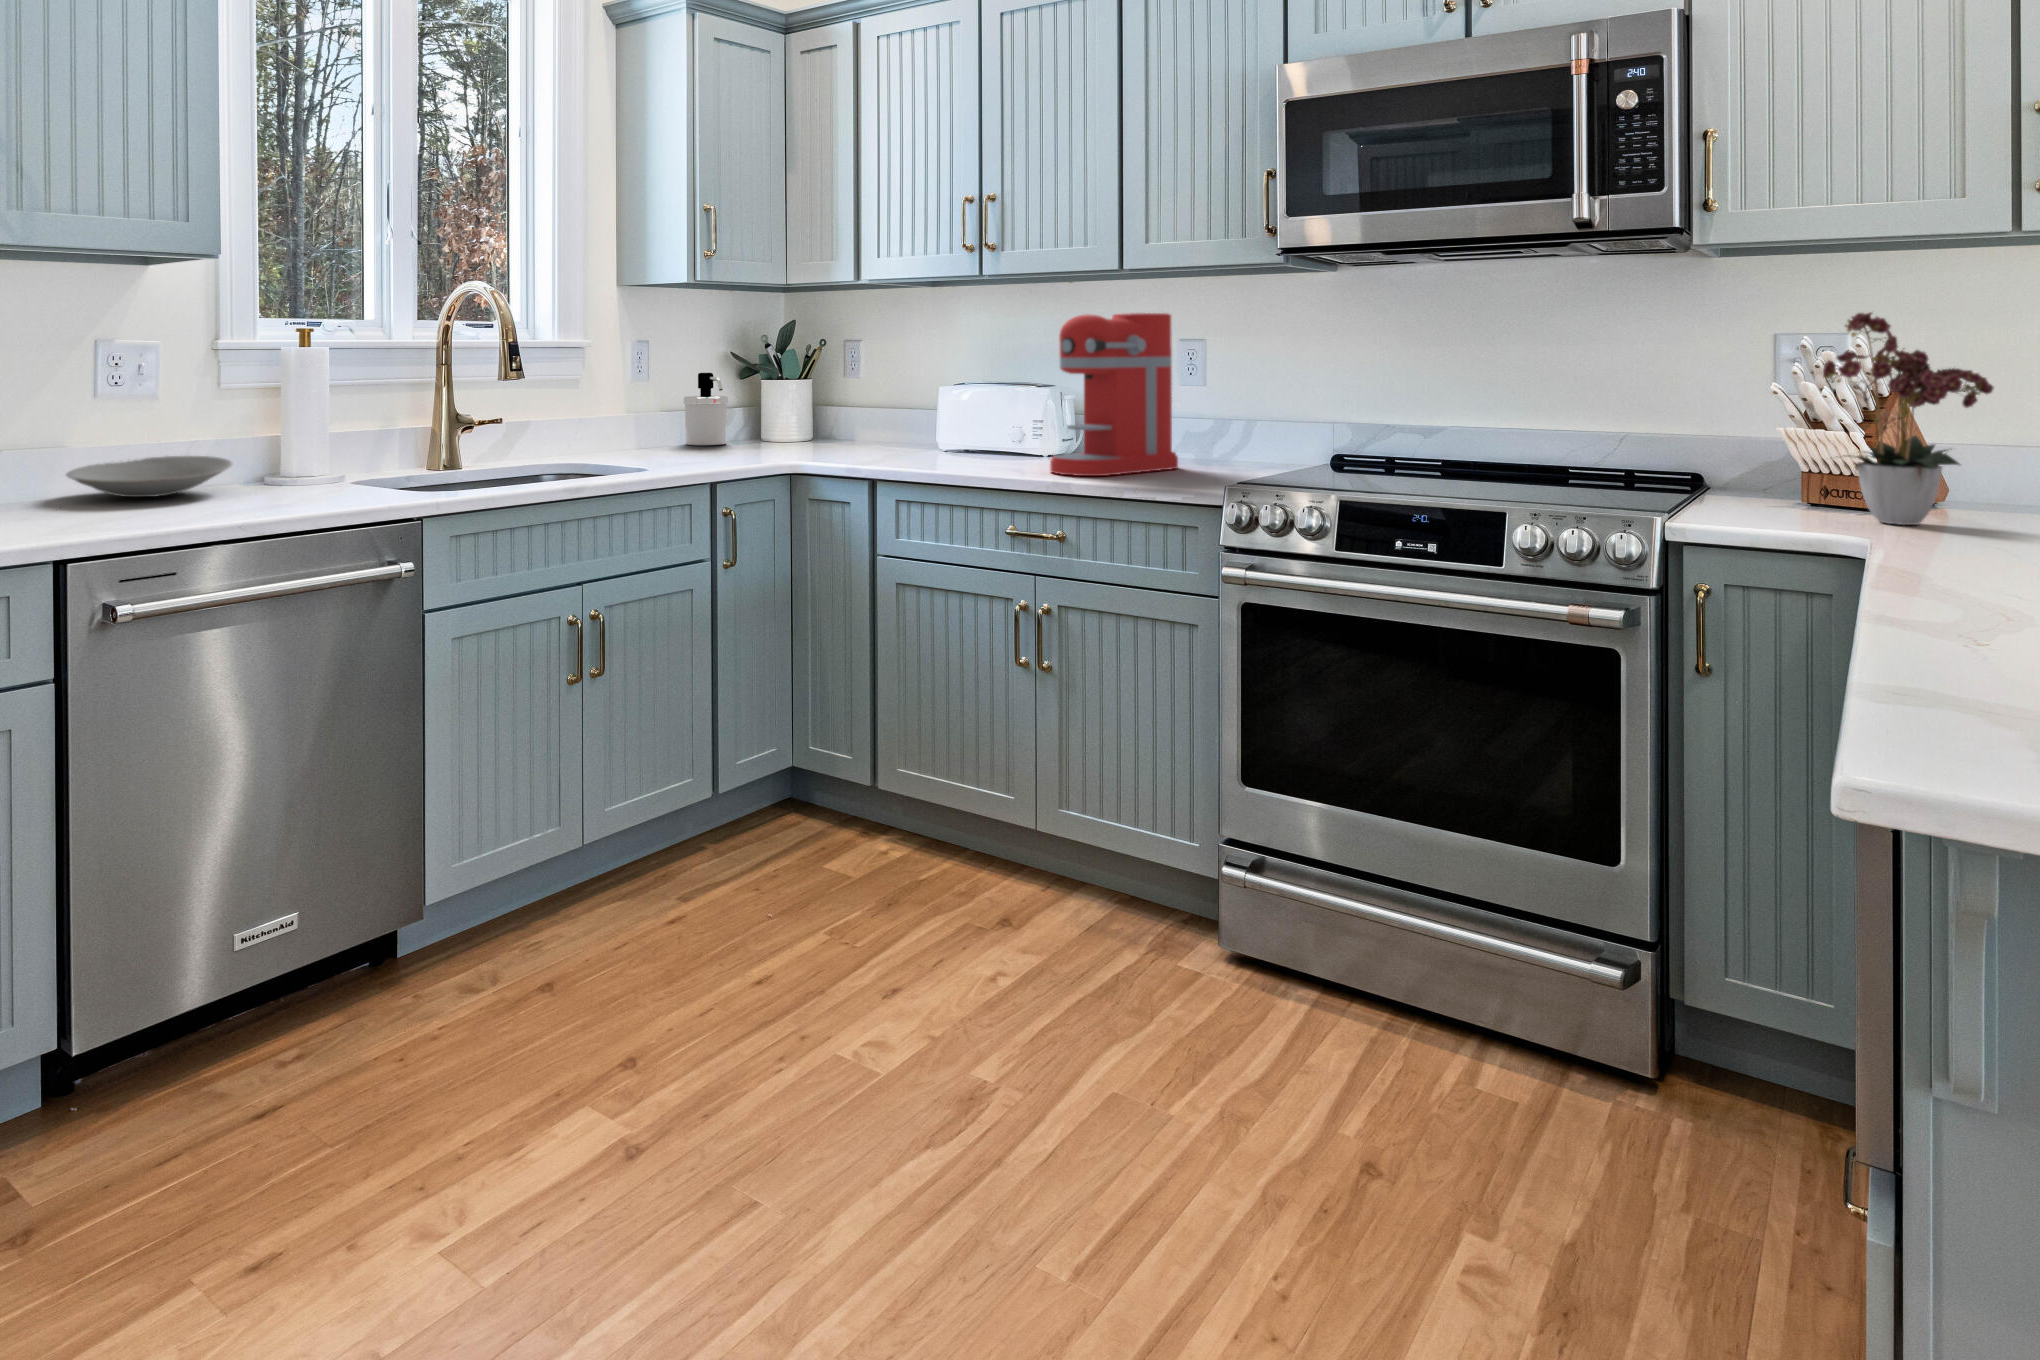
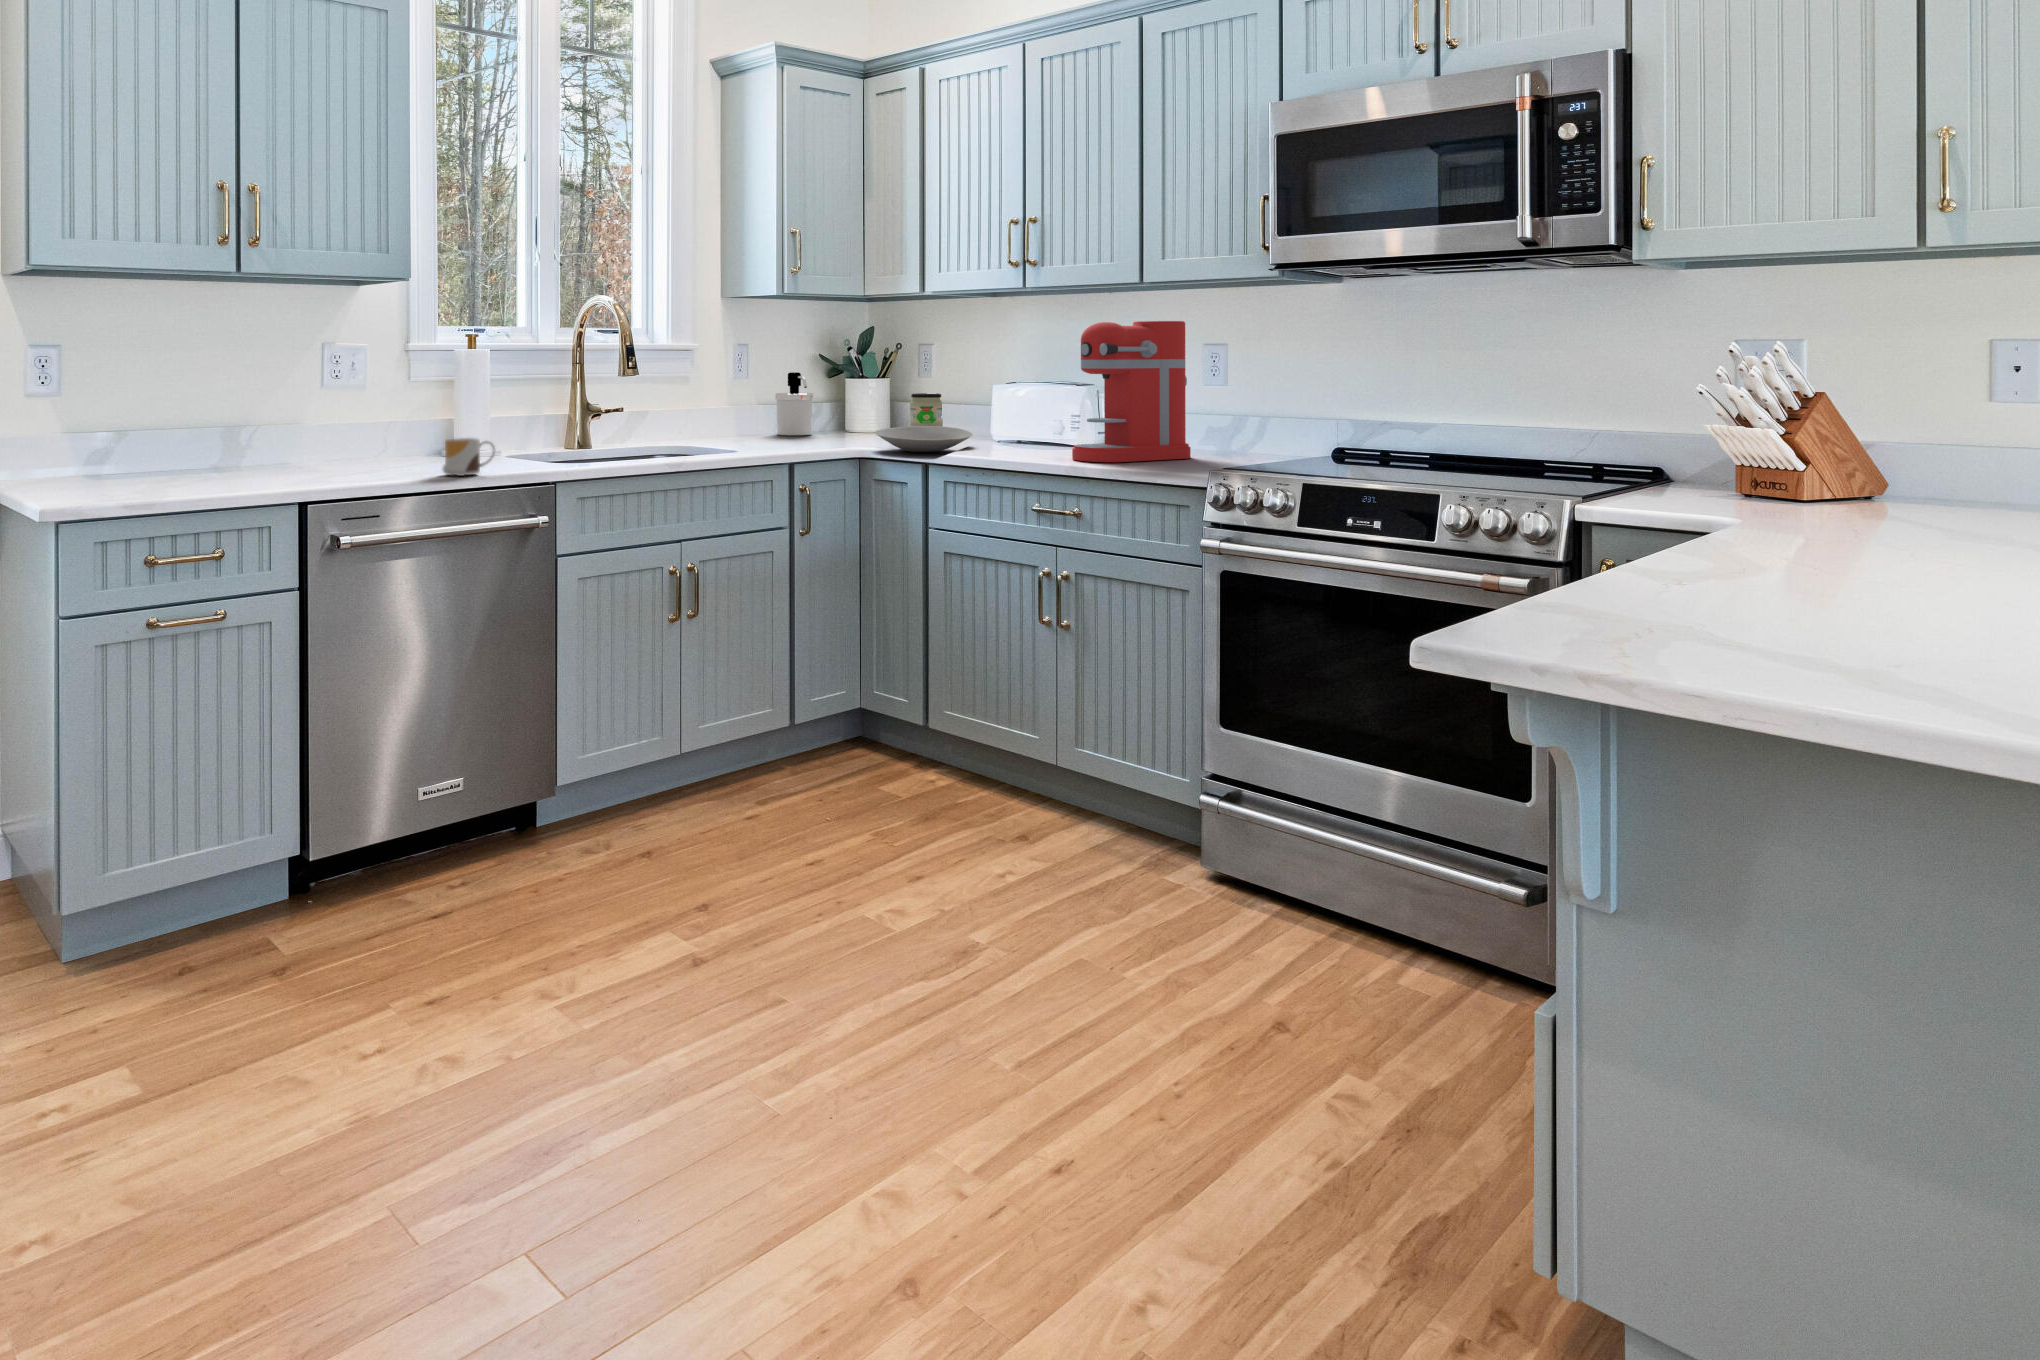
flower arrangement: present [1823,312,1994,525] -> none [1713,312,1877,509]
jar: none [833,395,870,435] -> present [910,393,943,427]
bowl: present [66,456,232,497] -> present [875,426,972,452]
mug: none [269,463,343,514] -> present [443,438,495,476]

